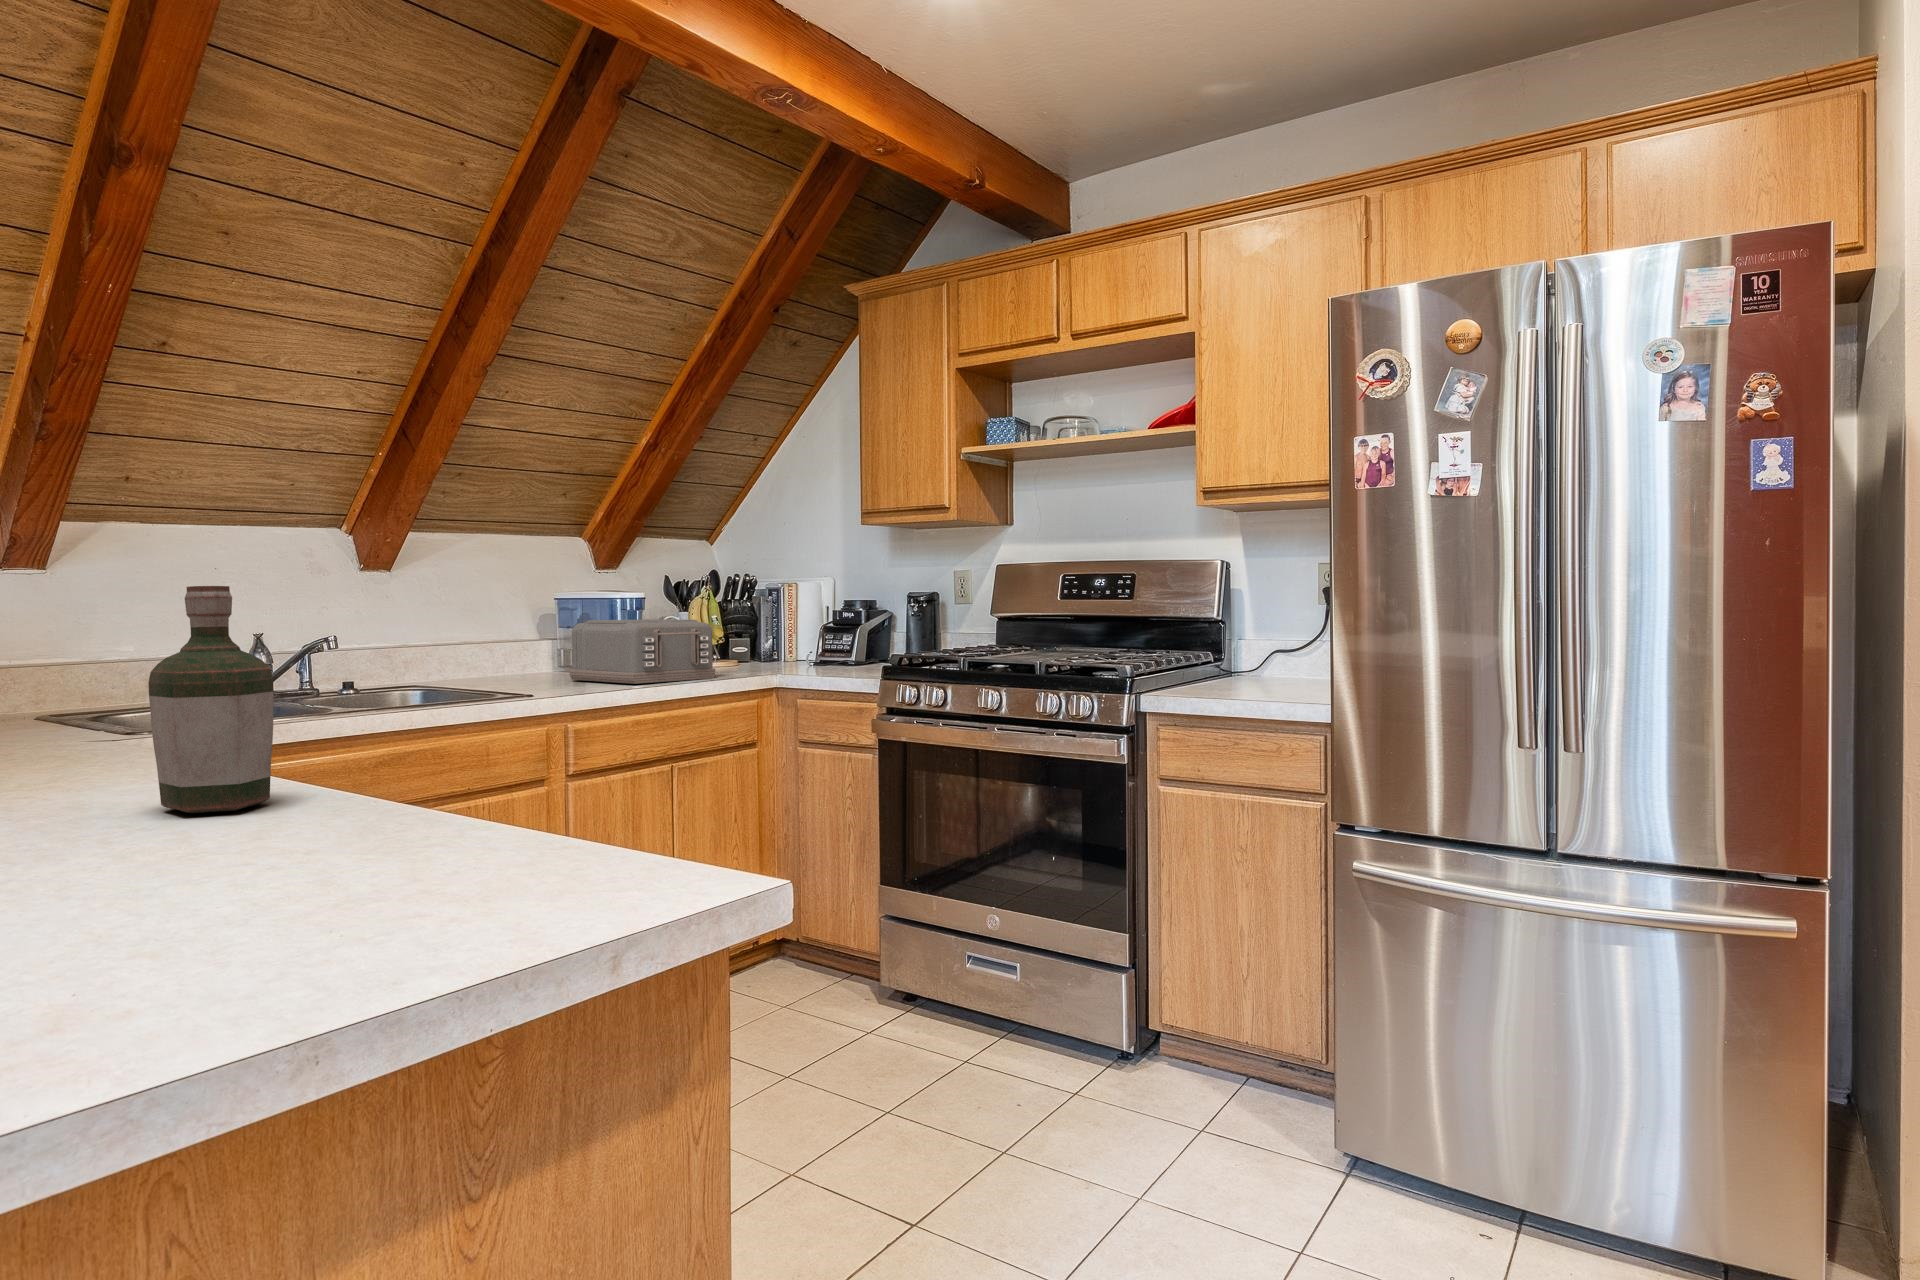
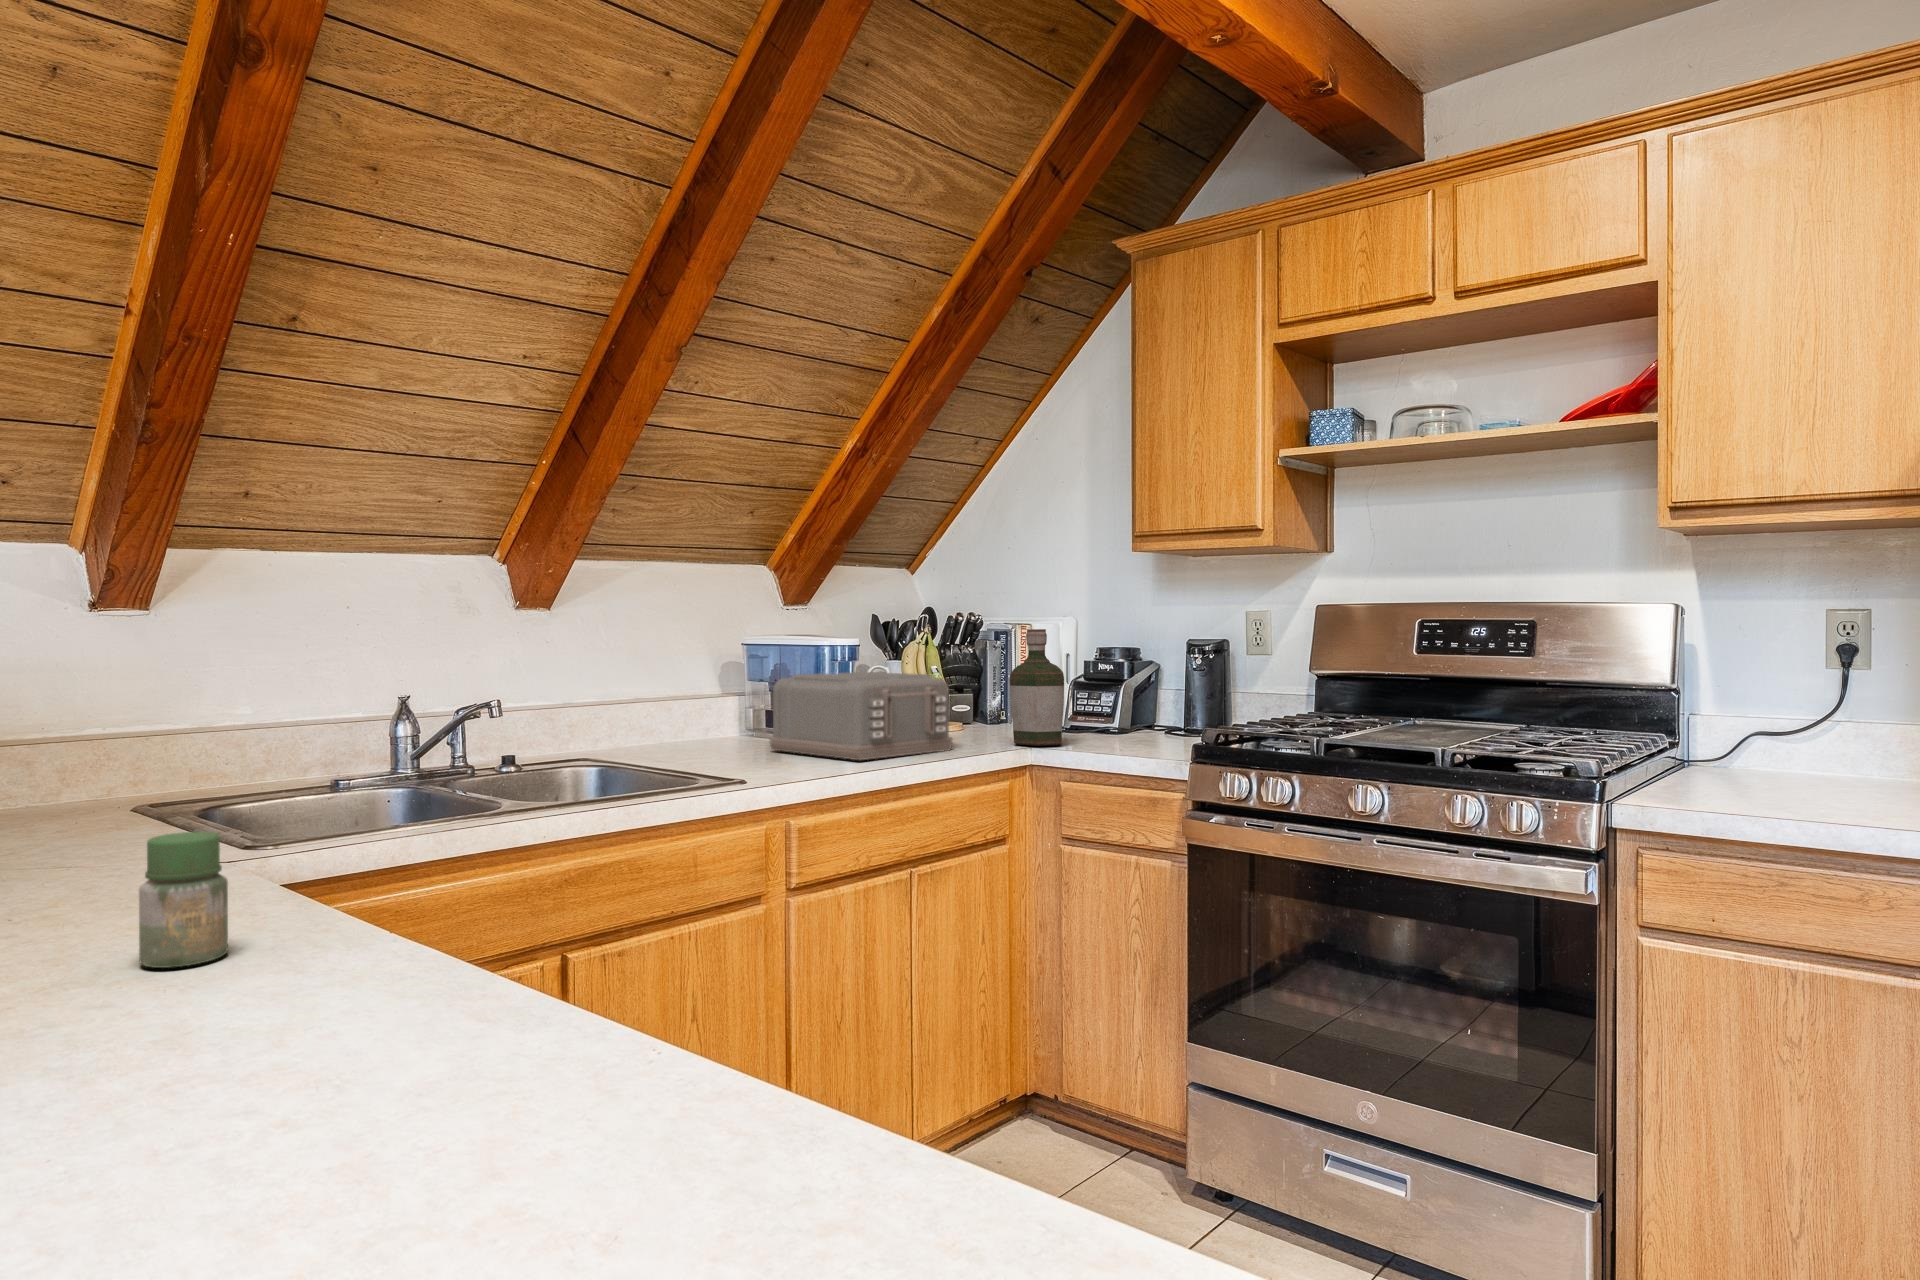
bottle: present [148,586,273,813] -> present [1010,629,1064,746]
jar: none [61,694,123,777] -> present [139,832,228,968]

